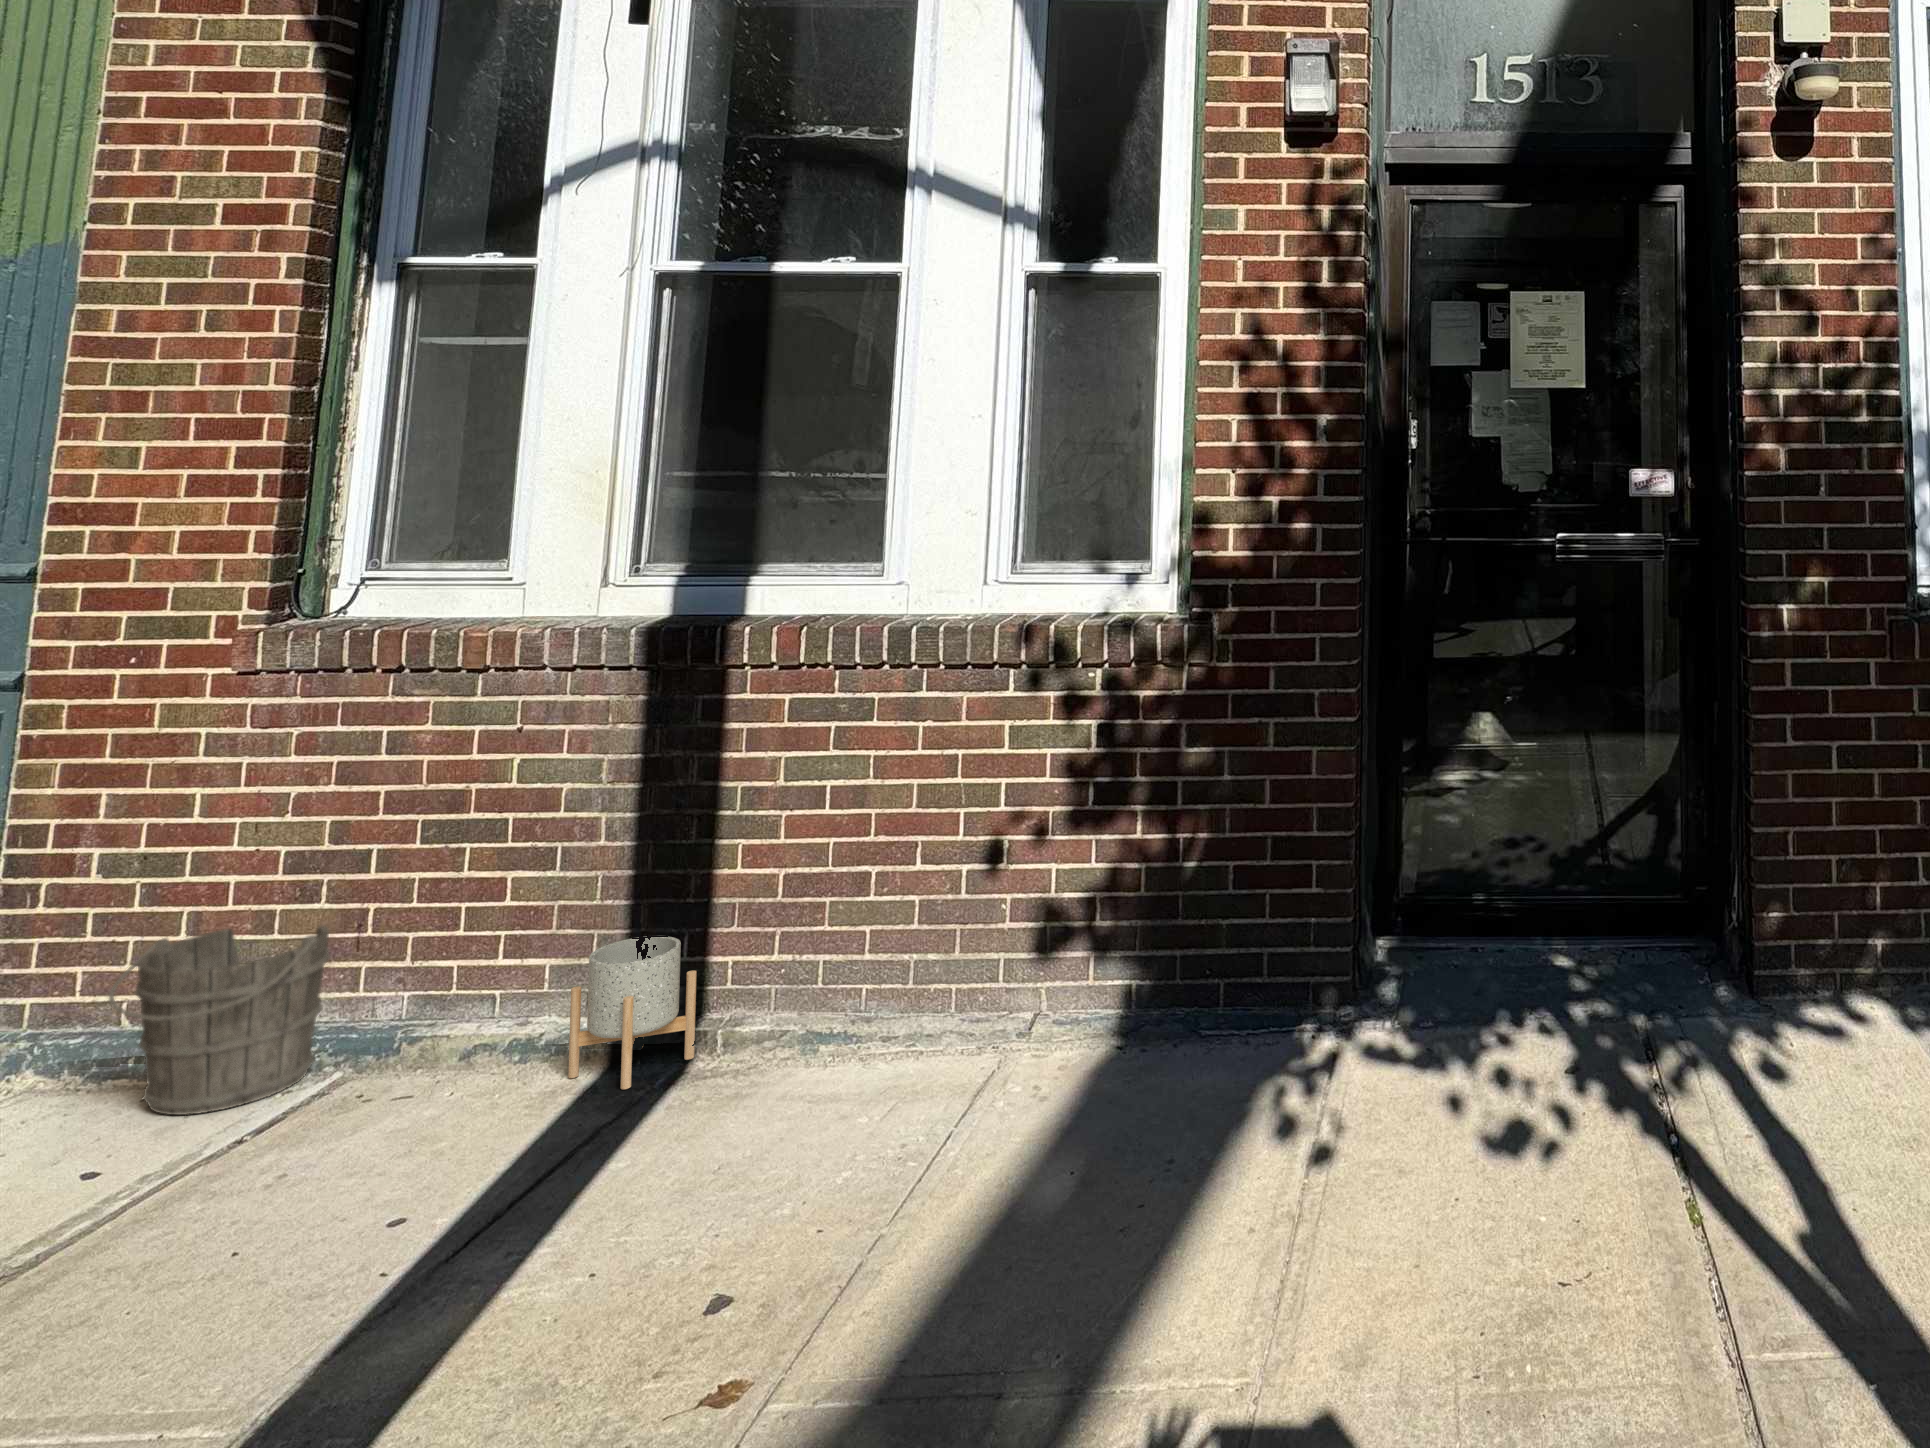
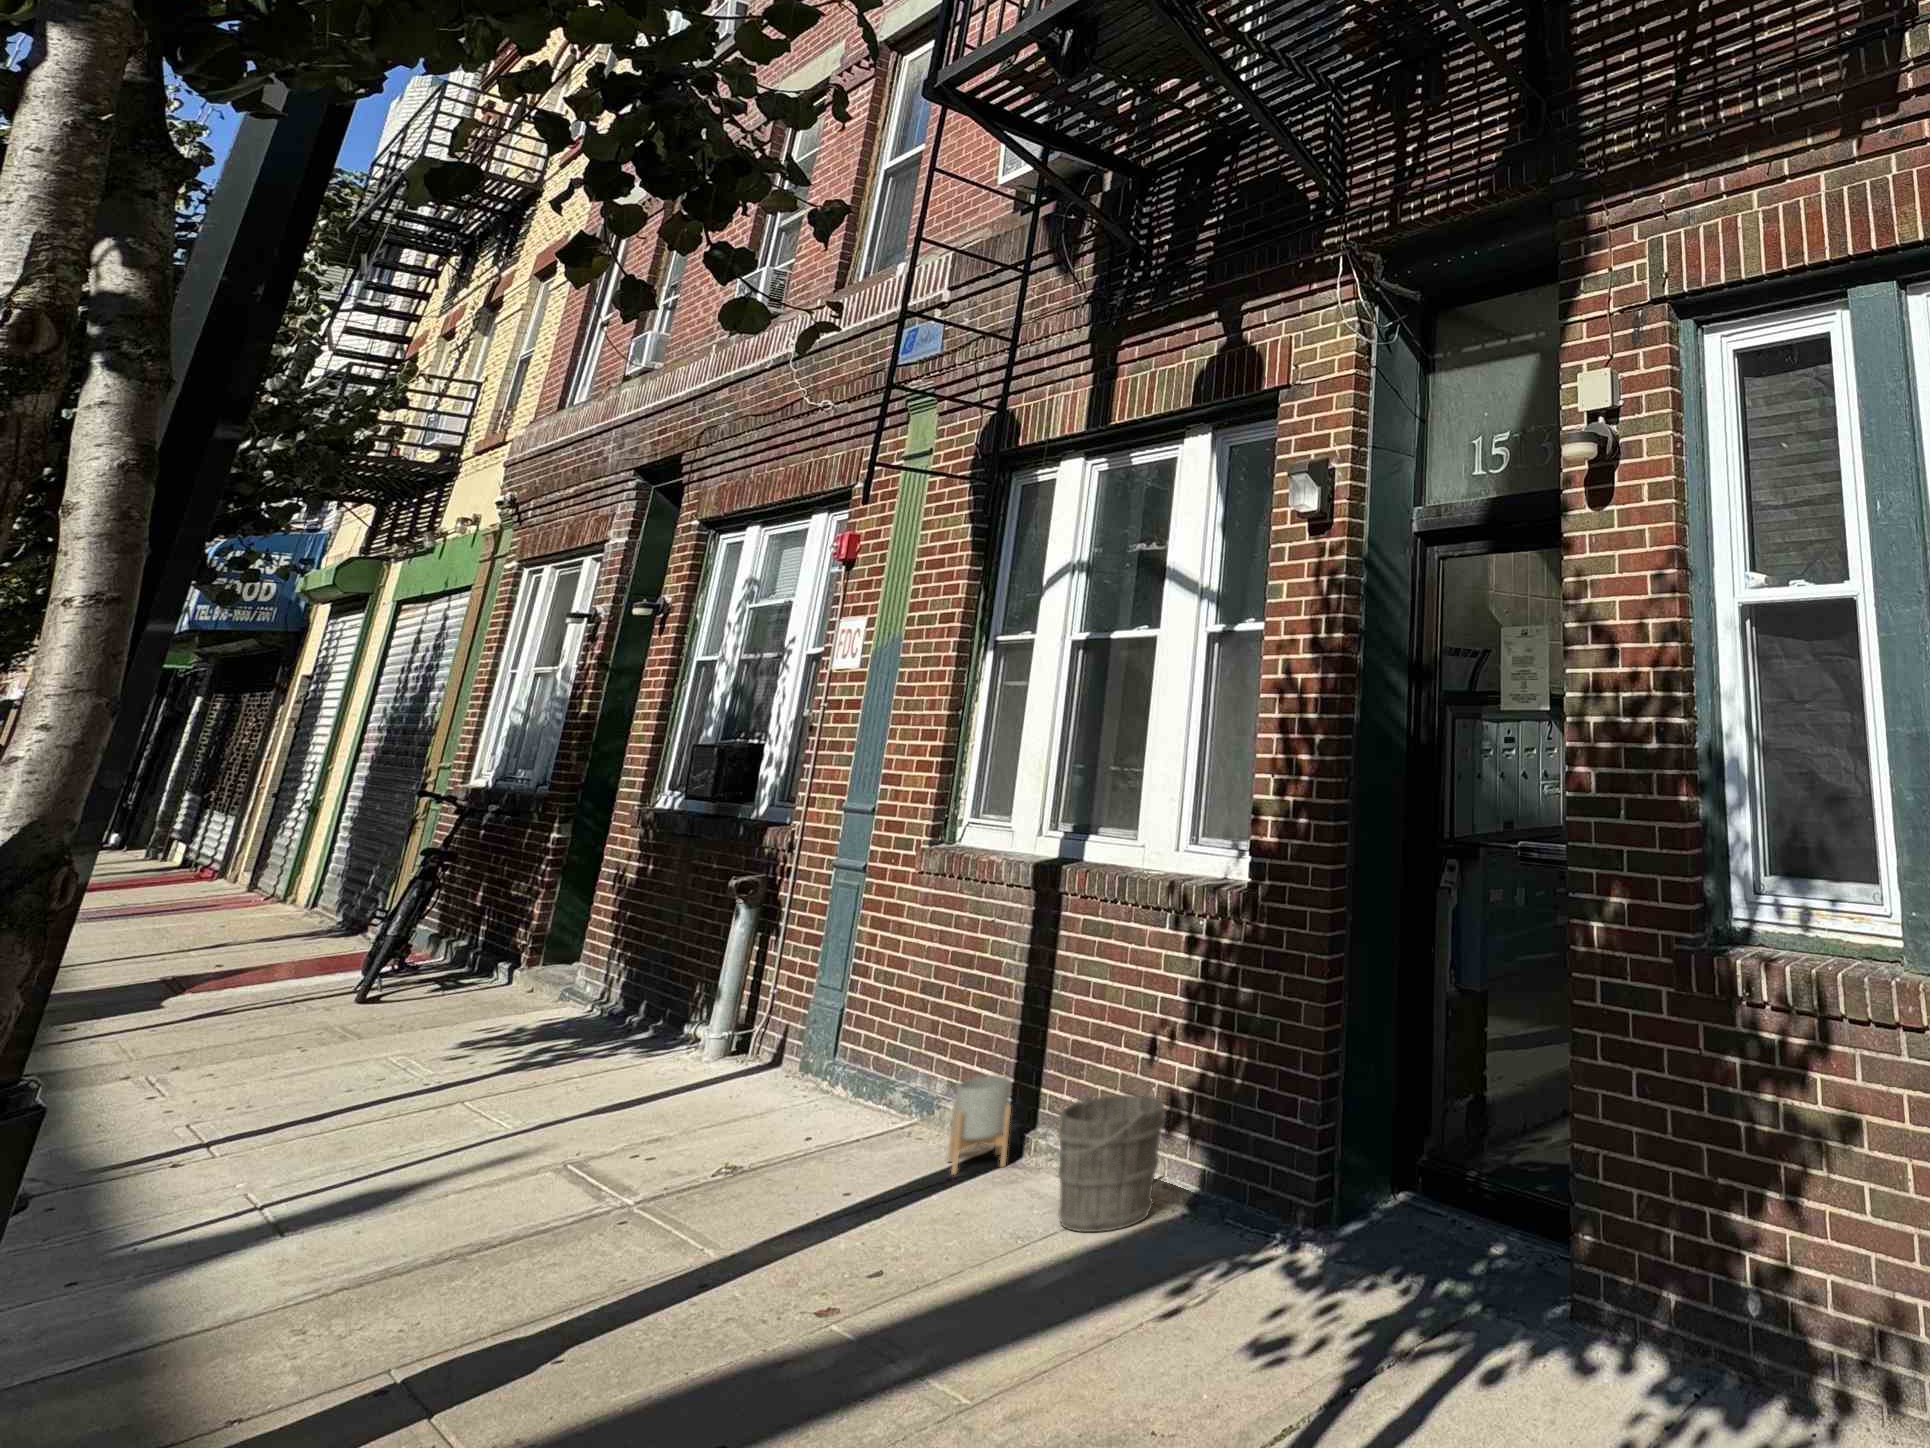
bucket: present [109,926,331,1115] -> present [1045,1094,1165,1232]

